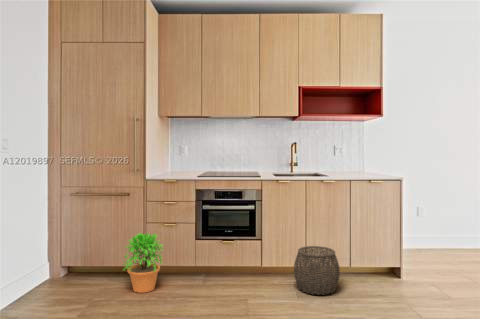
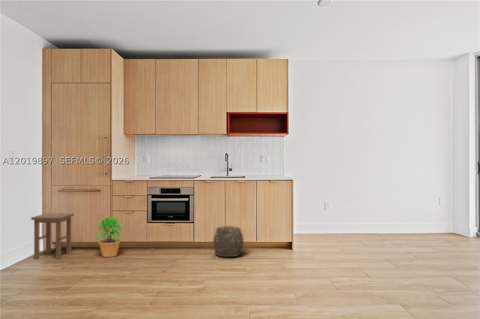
stool: none [30,226,93,296] -> present [31,213,74,259]

